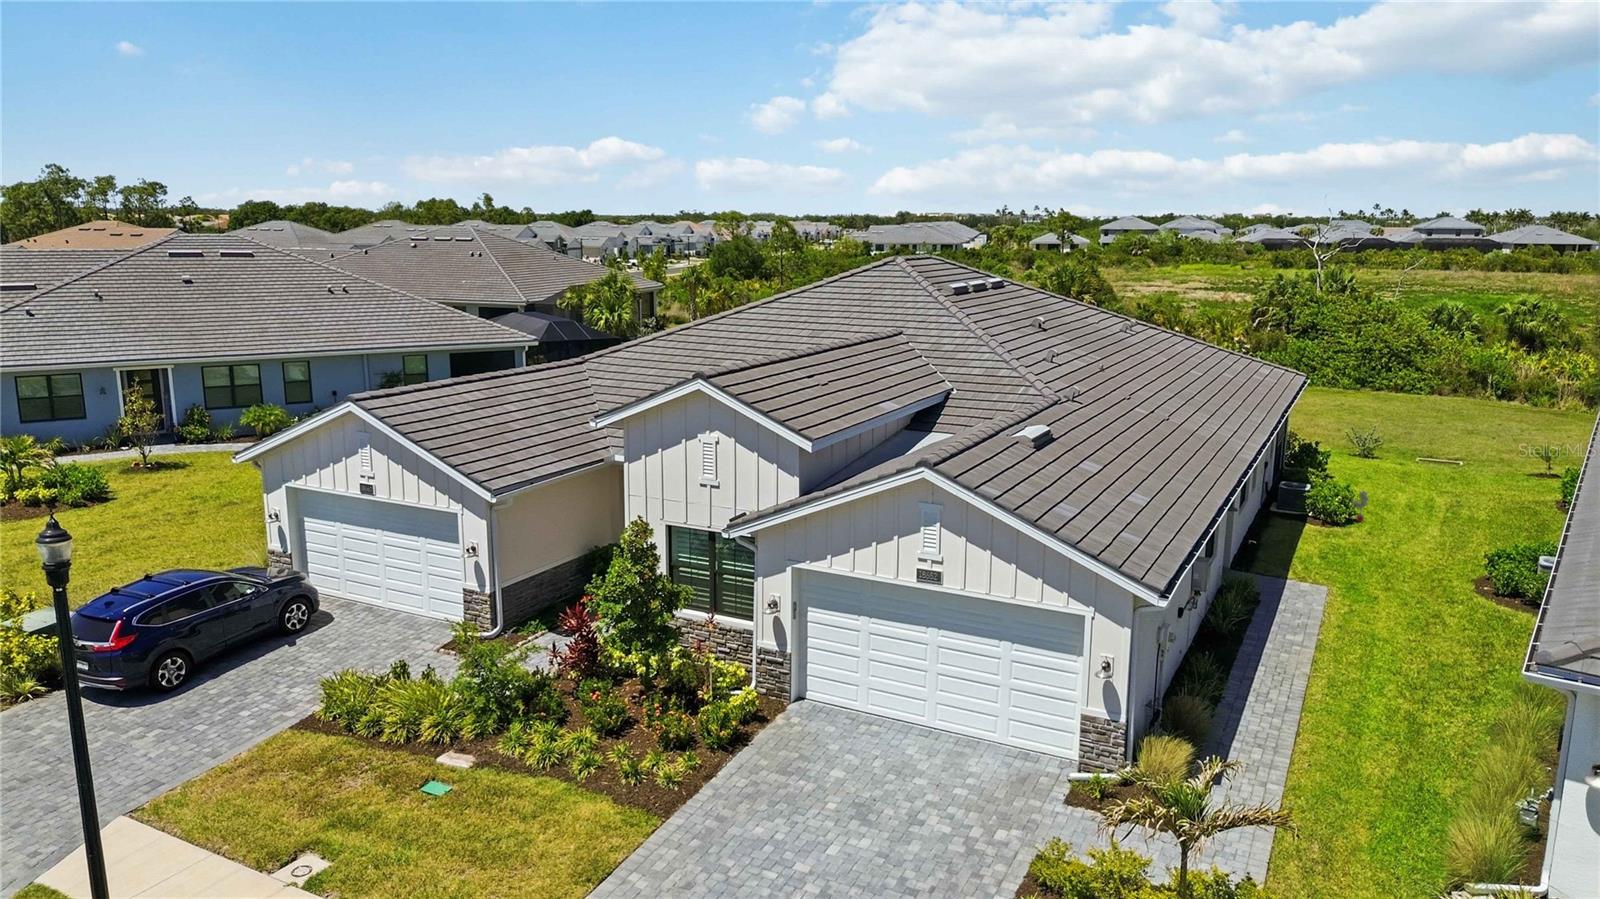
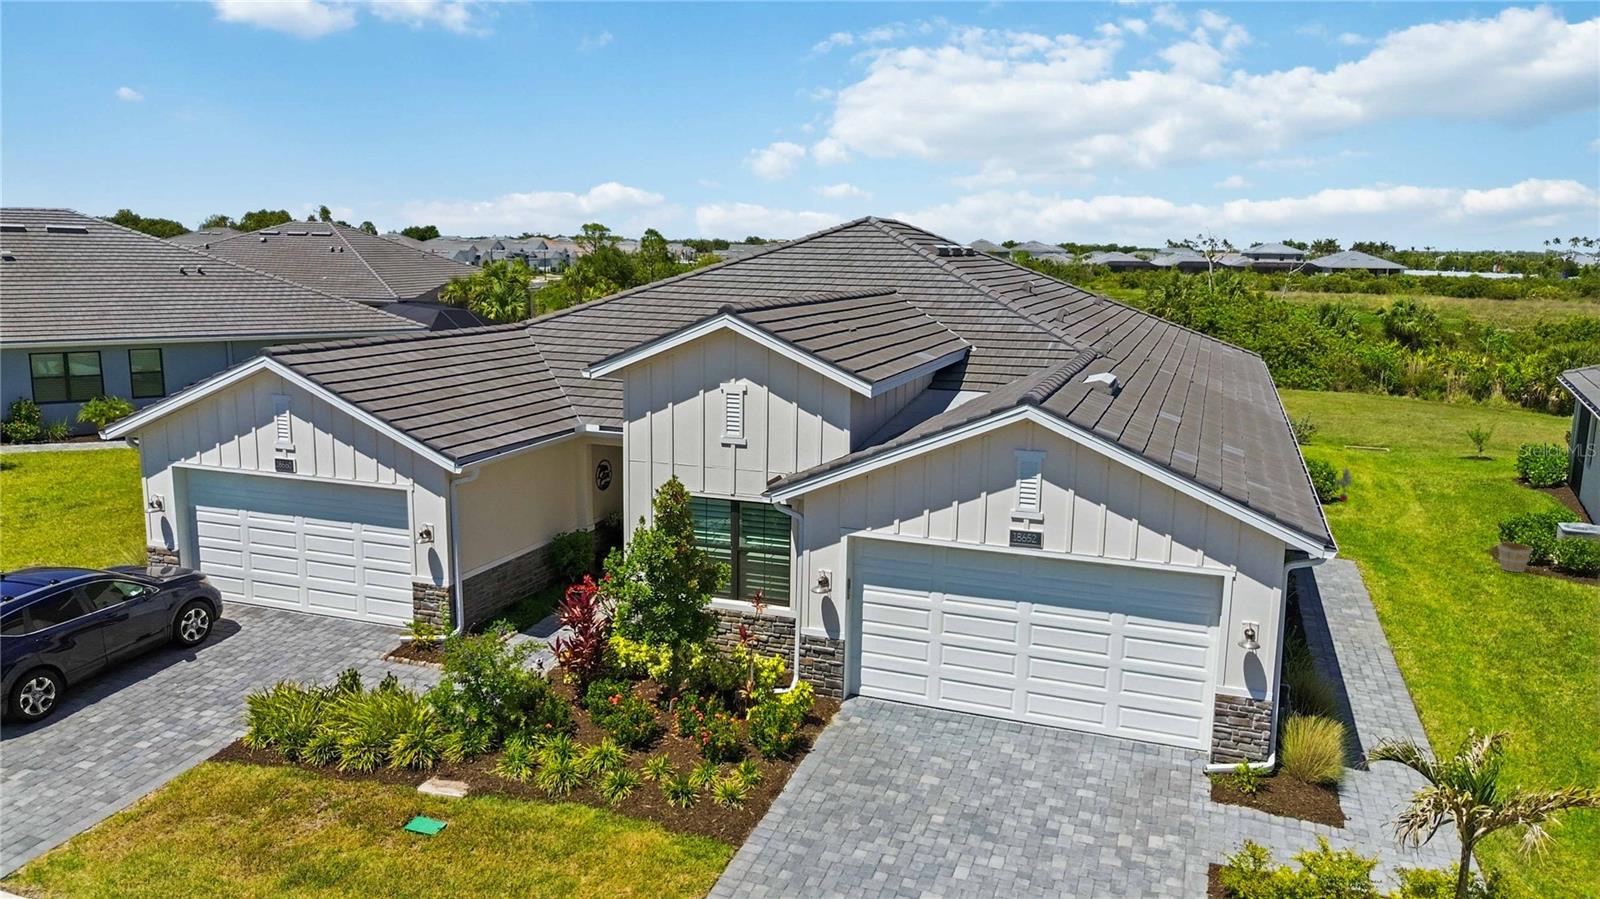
wooden bucket: none [1477,573,1511,603] -> present [1498,542,1532,572]

